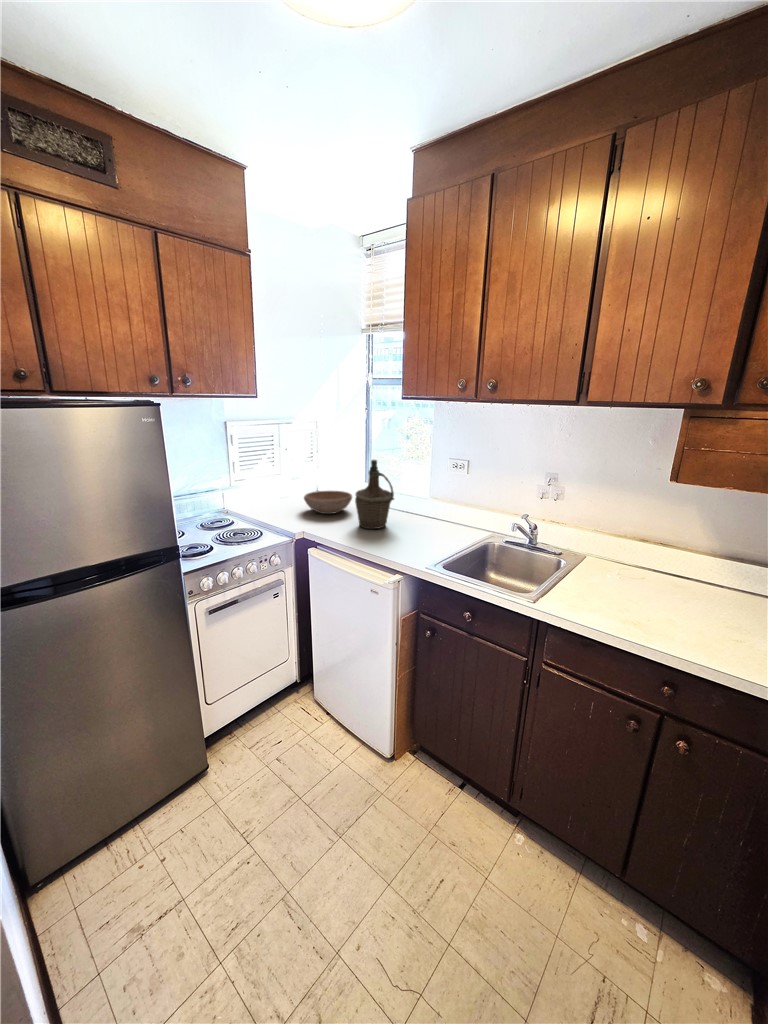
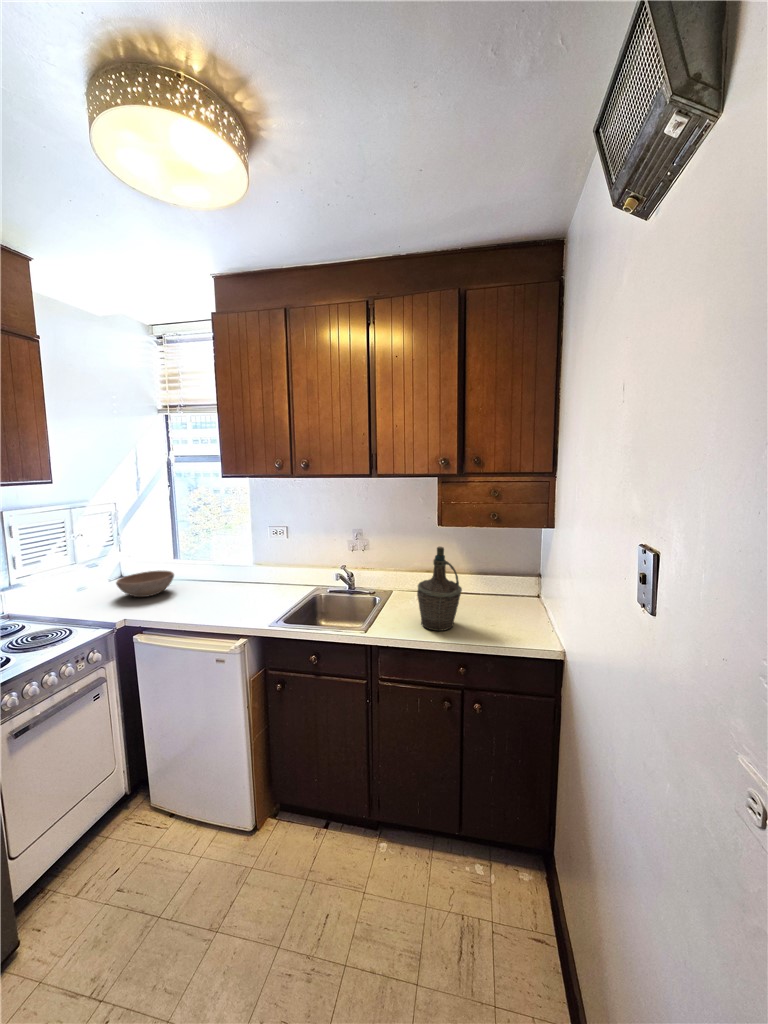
bottle: present [355,460,394,529] -> present [417,547,462,631]

